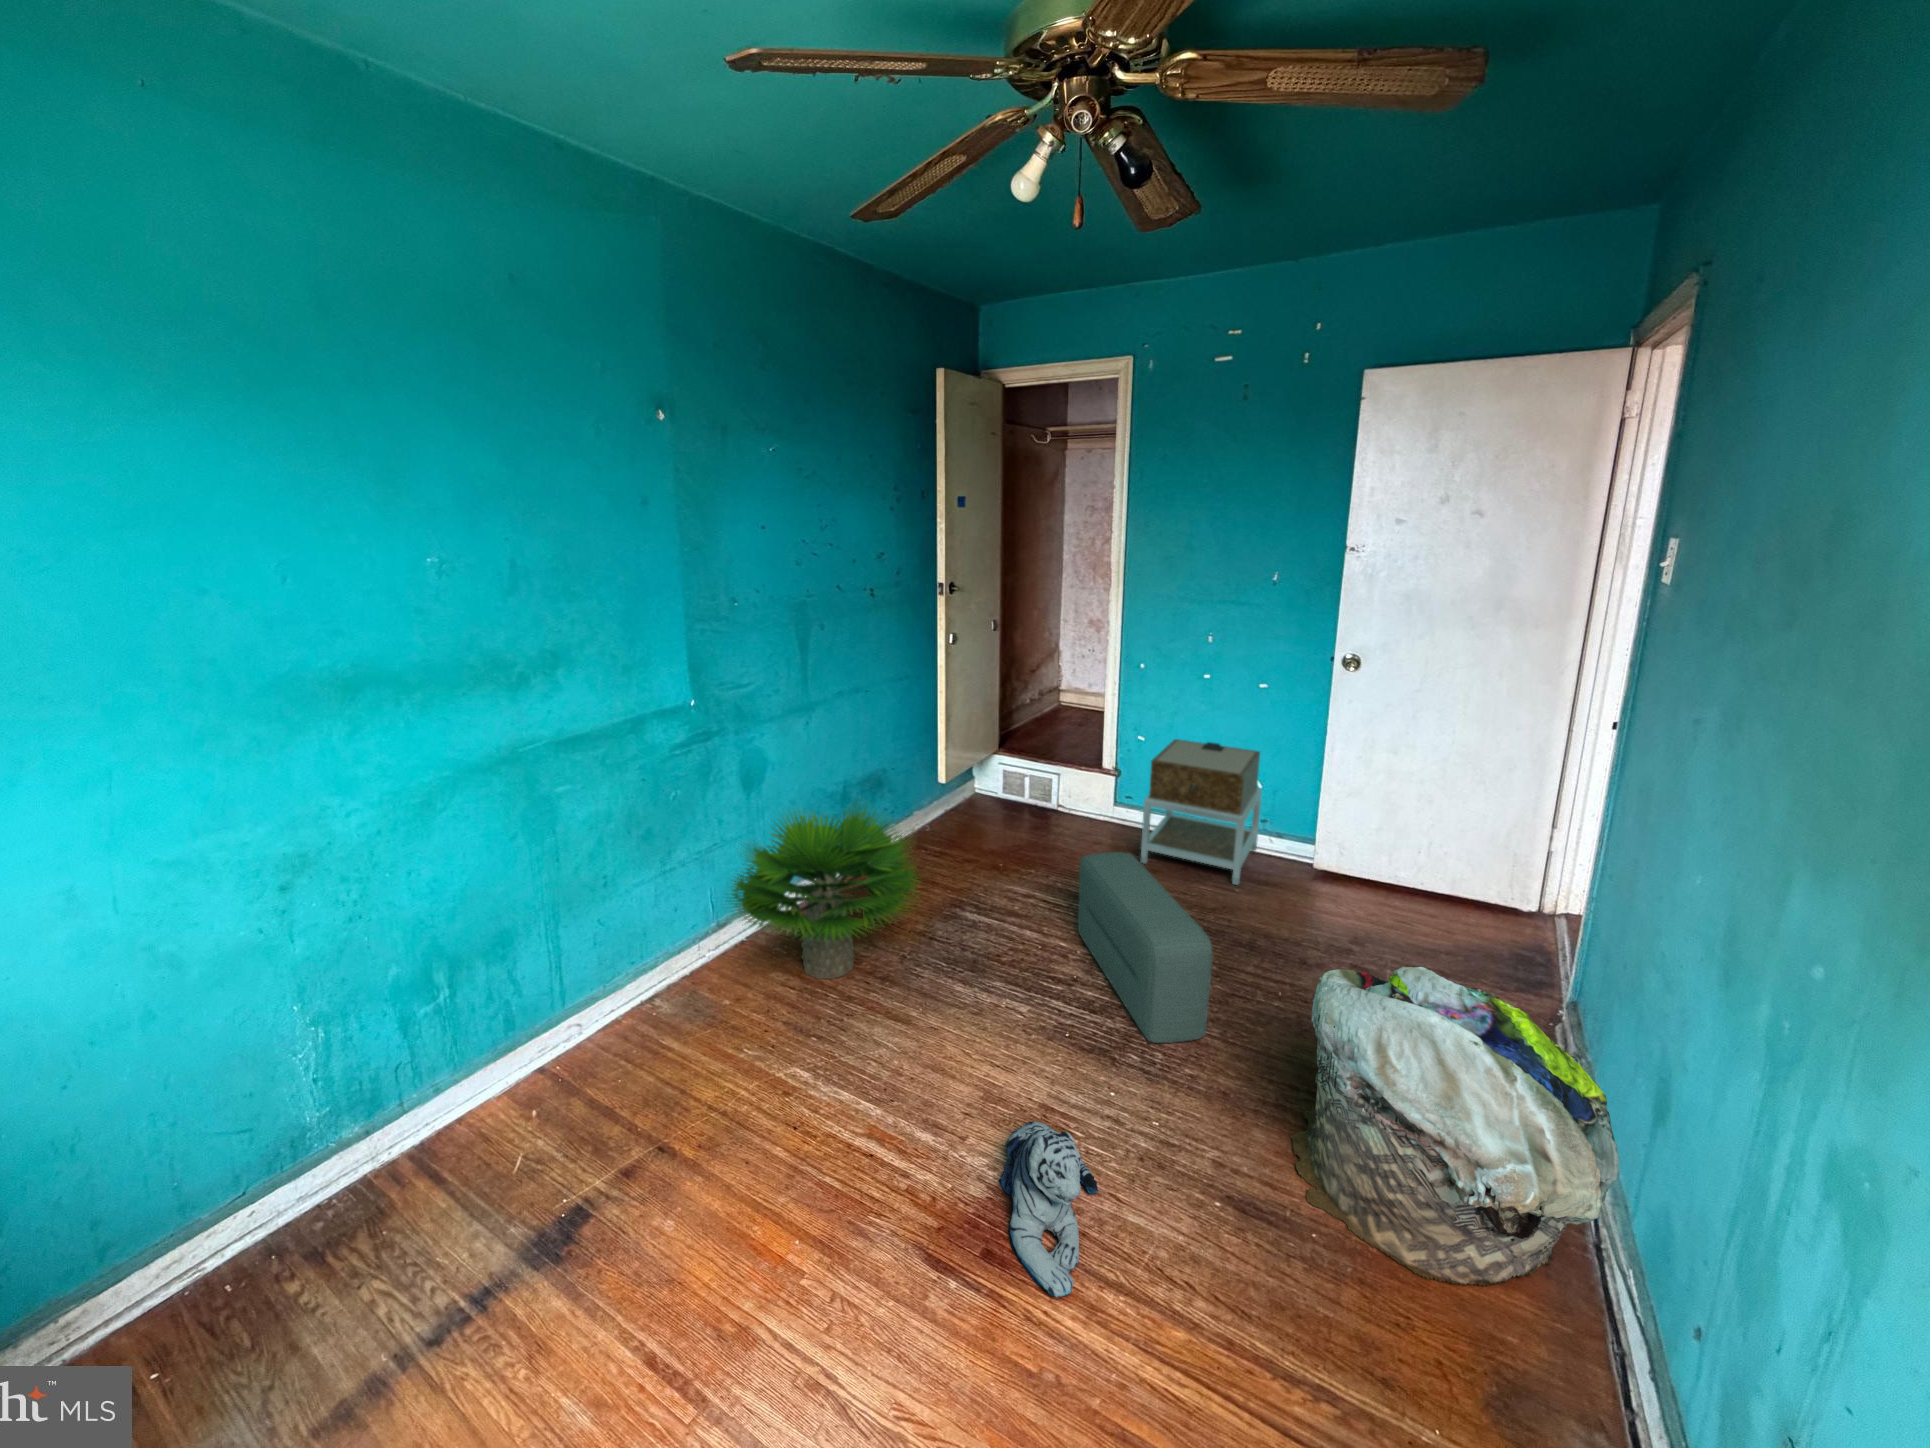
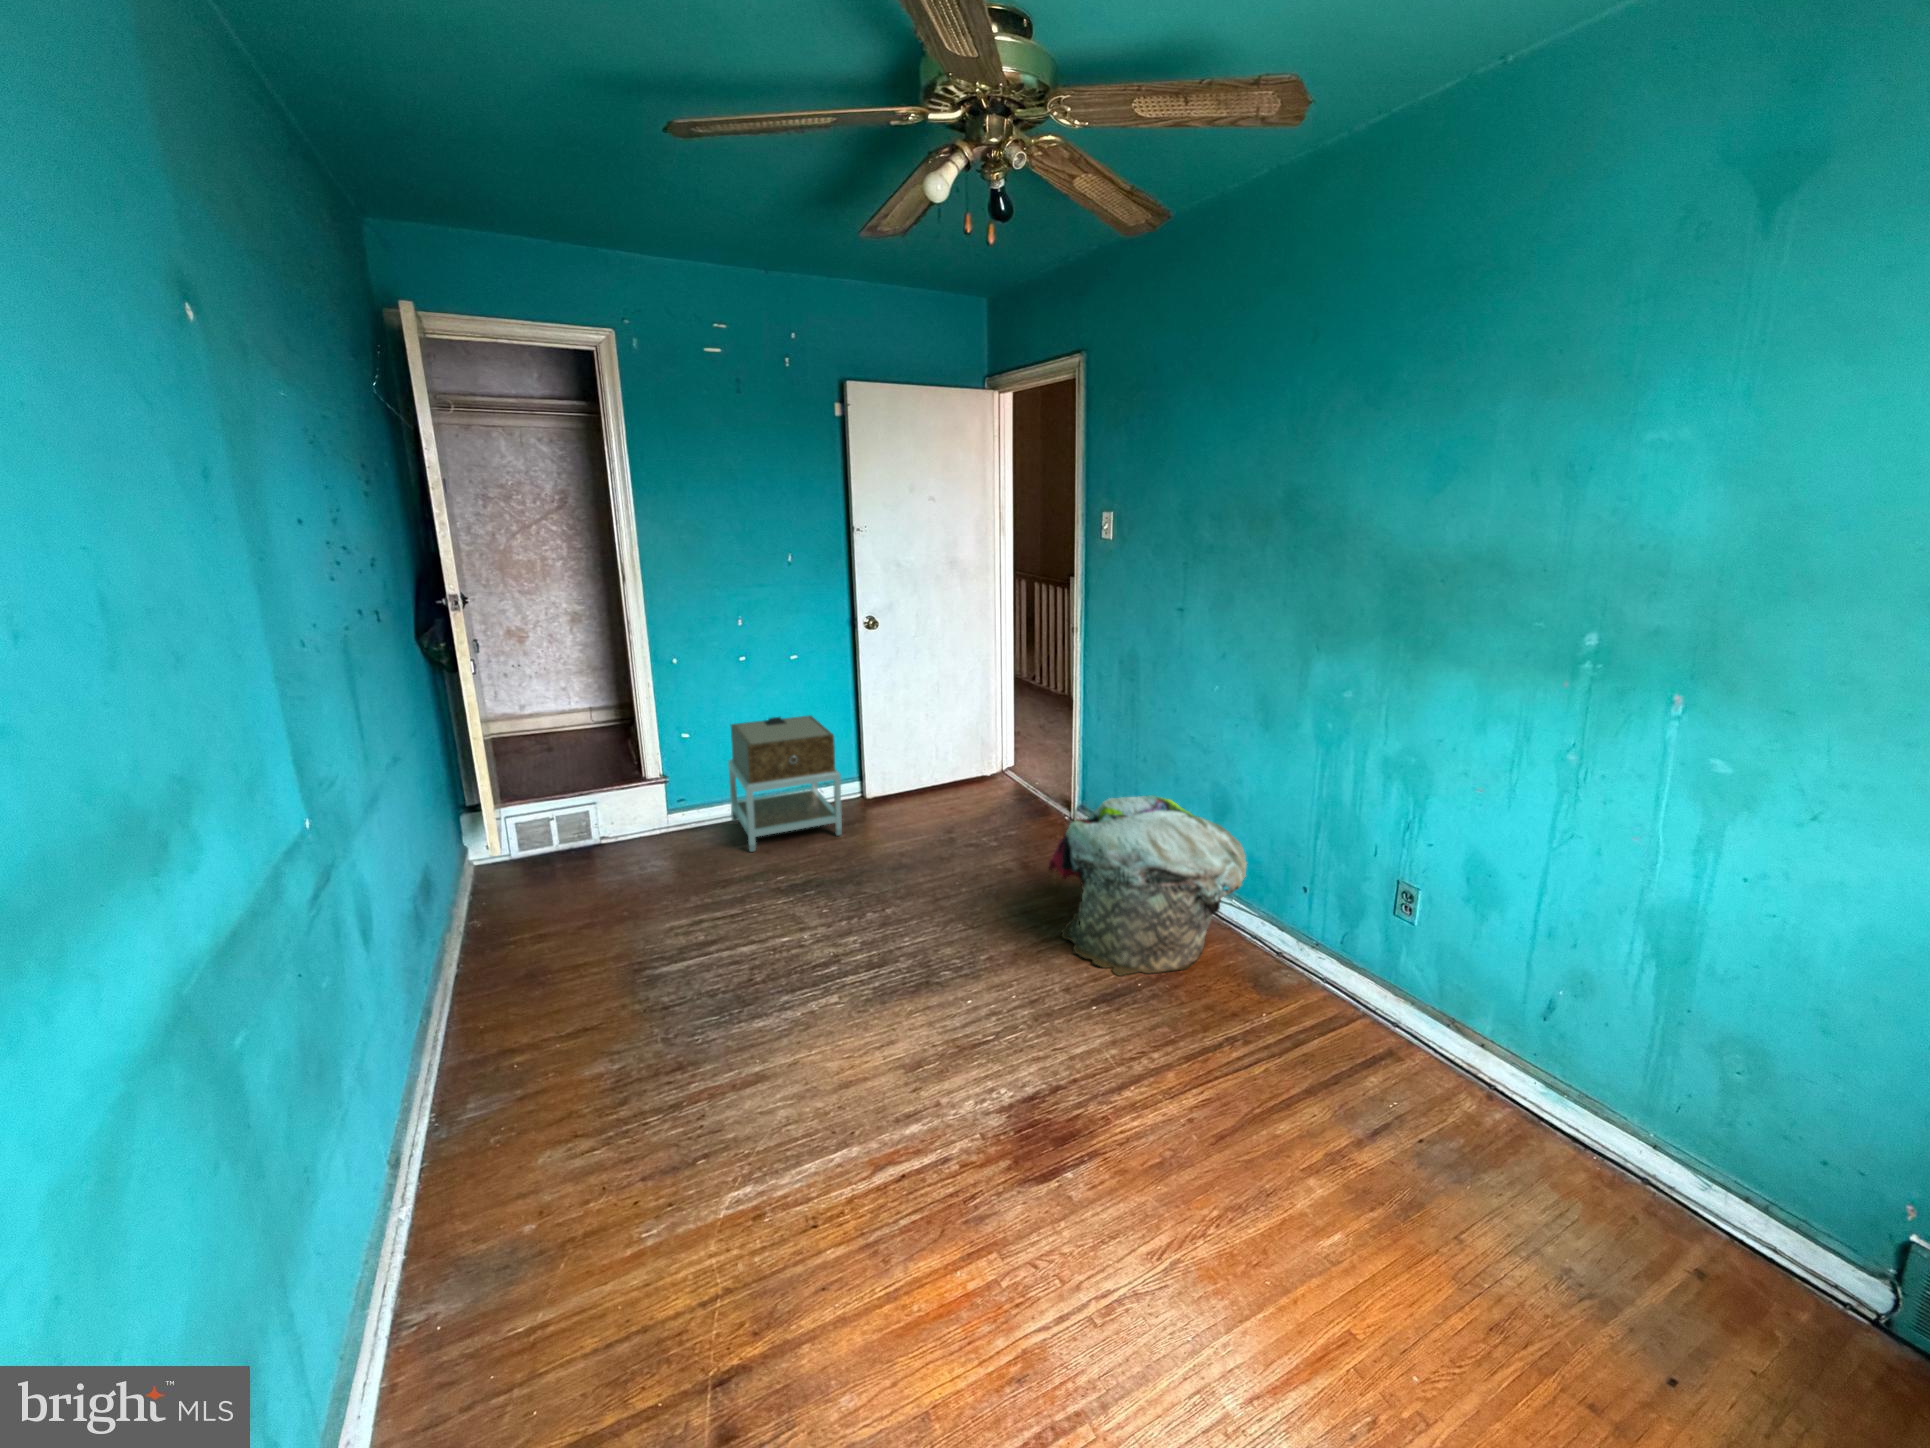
potted plant: present [726,804,921,979] -> none [397,858,729,1131]
pouf: present [1078,852,1213,1043] -> none [783,826,968,960]
plush toy: present [999,1121,1098,1297] -> none [977,1011,1123,1127]

